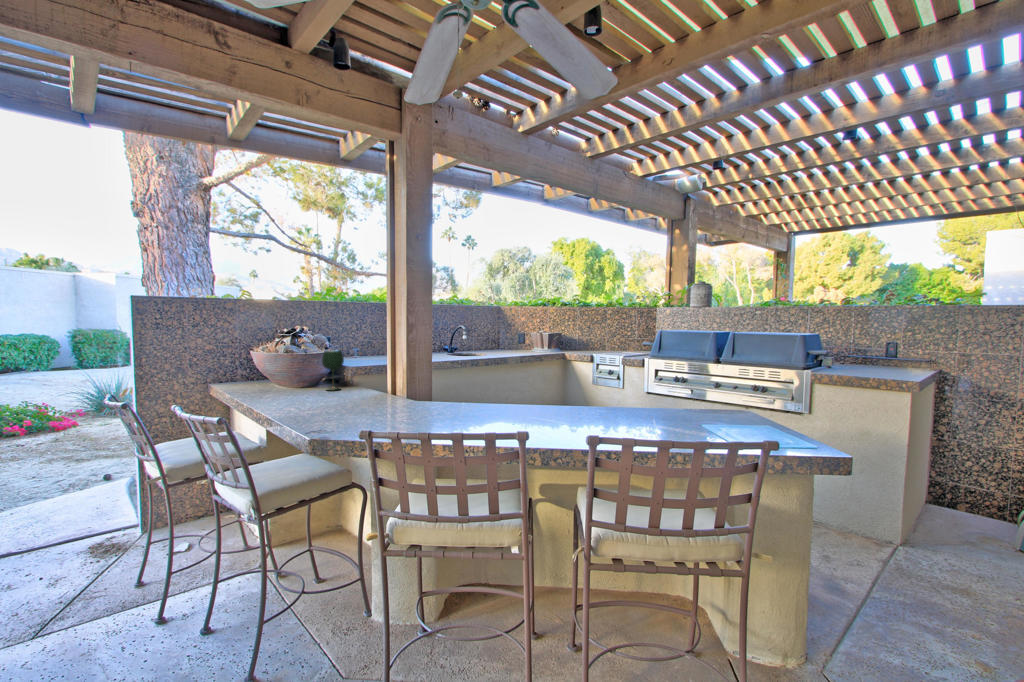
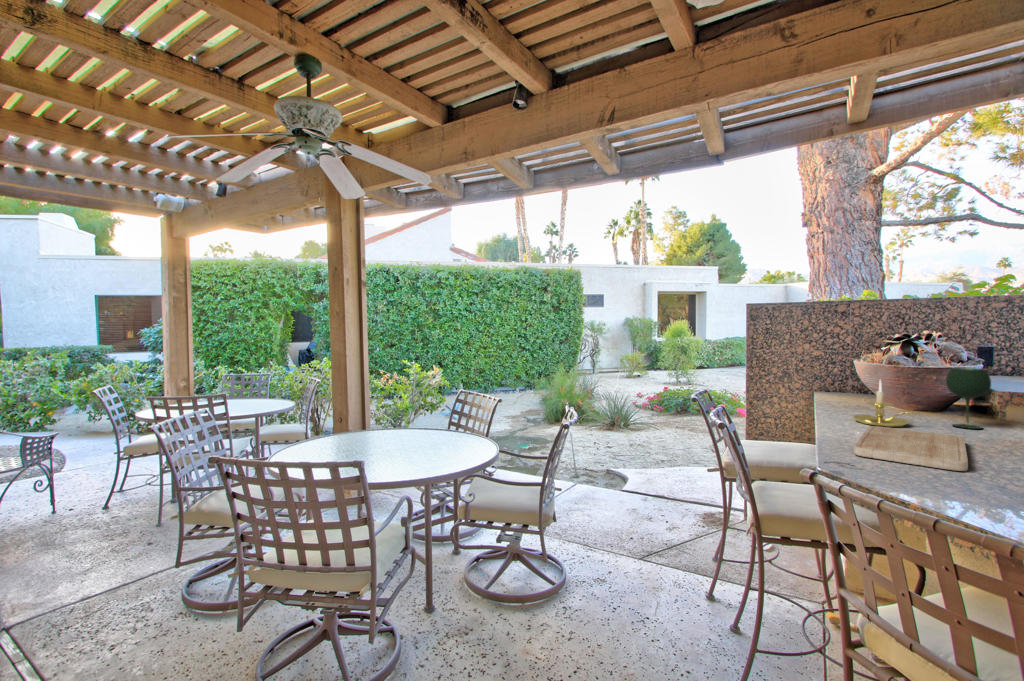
candle holder: none [271,364,313,399] -> present [853,380,912,427]
cutting board: none [294,394,367,418] -> present [854,426,968,471]

